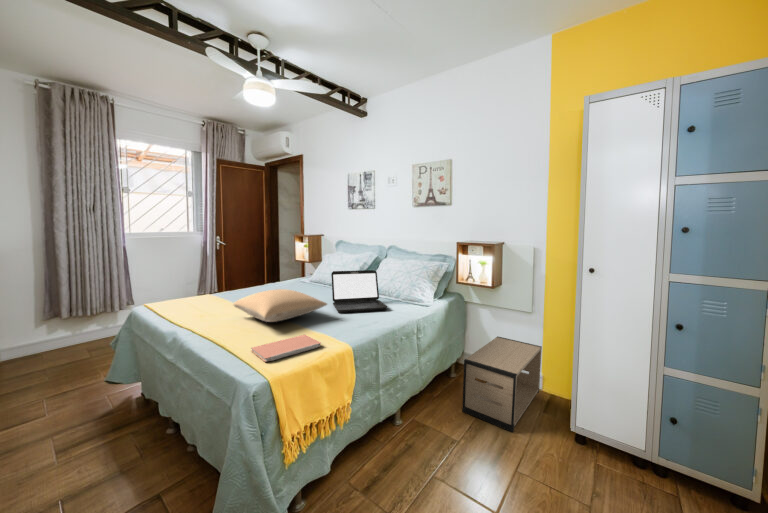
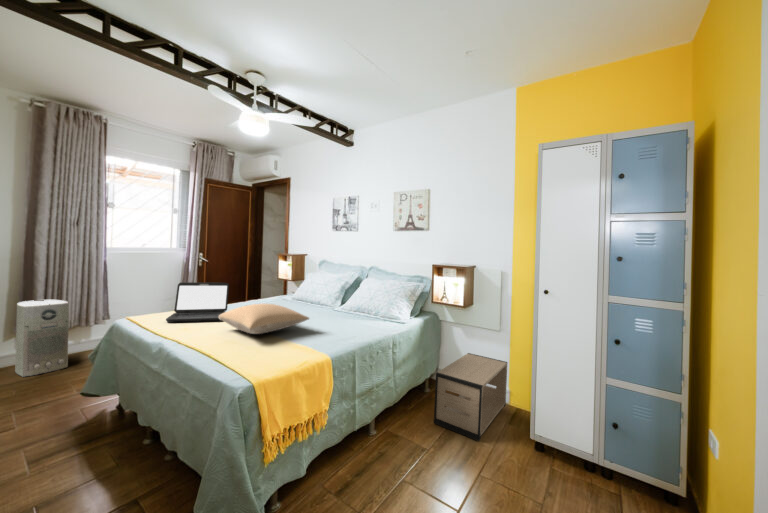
laptop: present [331,270,387,313] -> present [166,282,229,322]
air purifier: none [43,287,97,362] -> present [15,300,69,377]
notebook: present [251,335,321,362] -> none [236,345,303,368]

